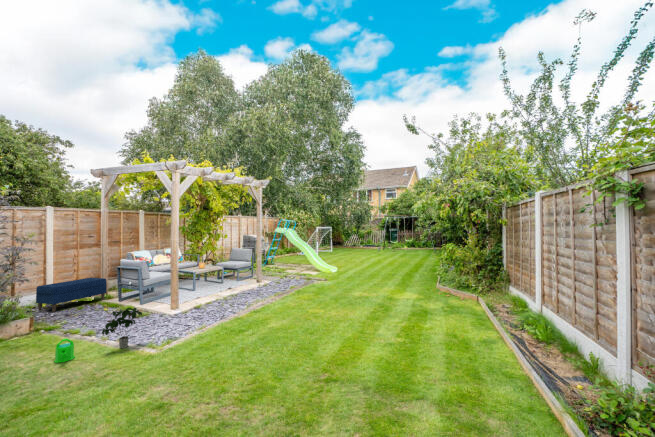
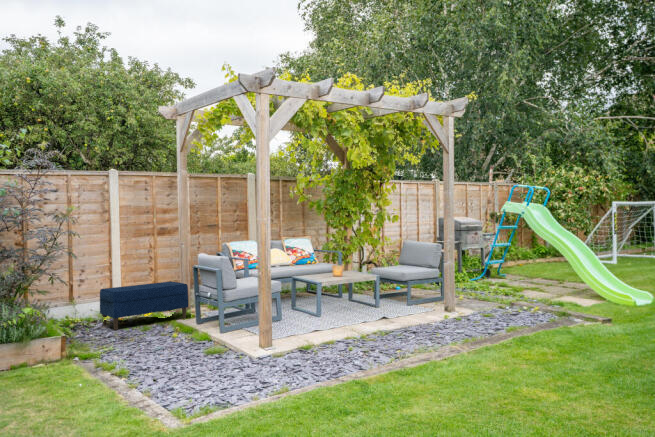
potted plant: present [102,308,142,348] -> none [101,338,172,414]
watering can: present [54,338,75,363] -> none [34,381,67,423]

